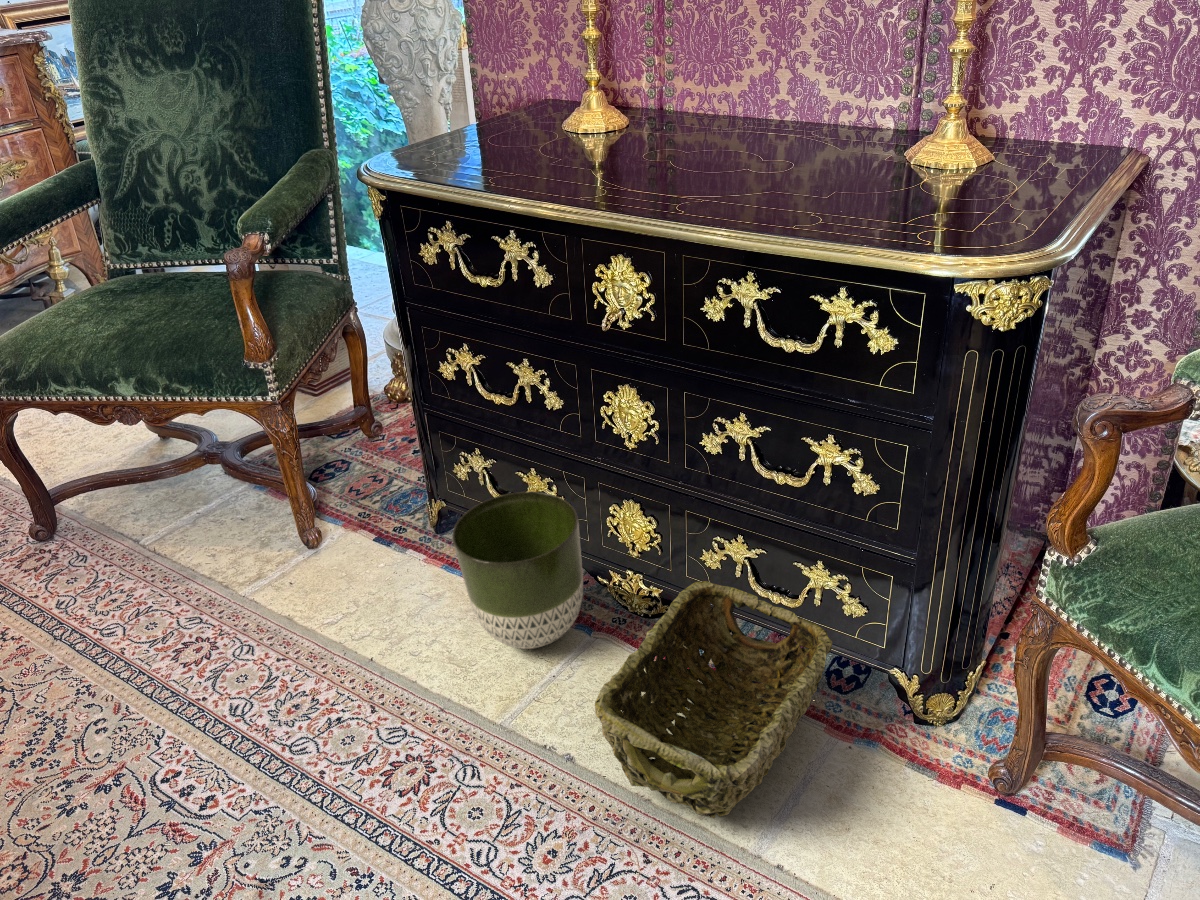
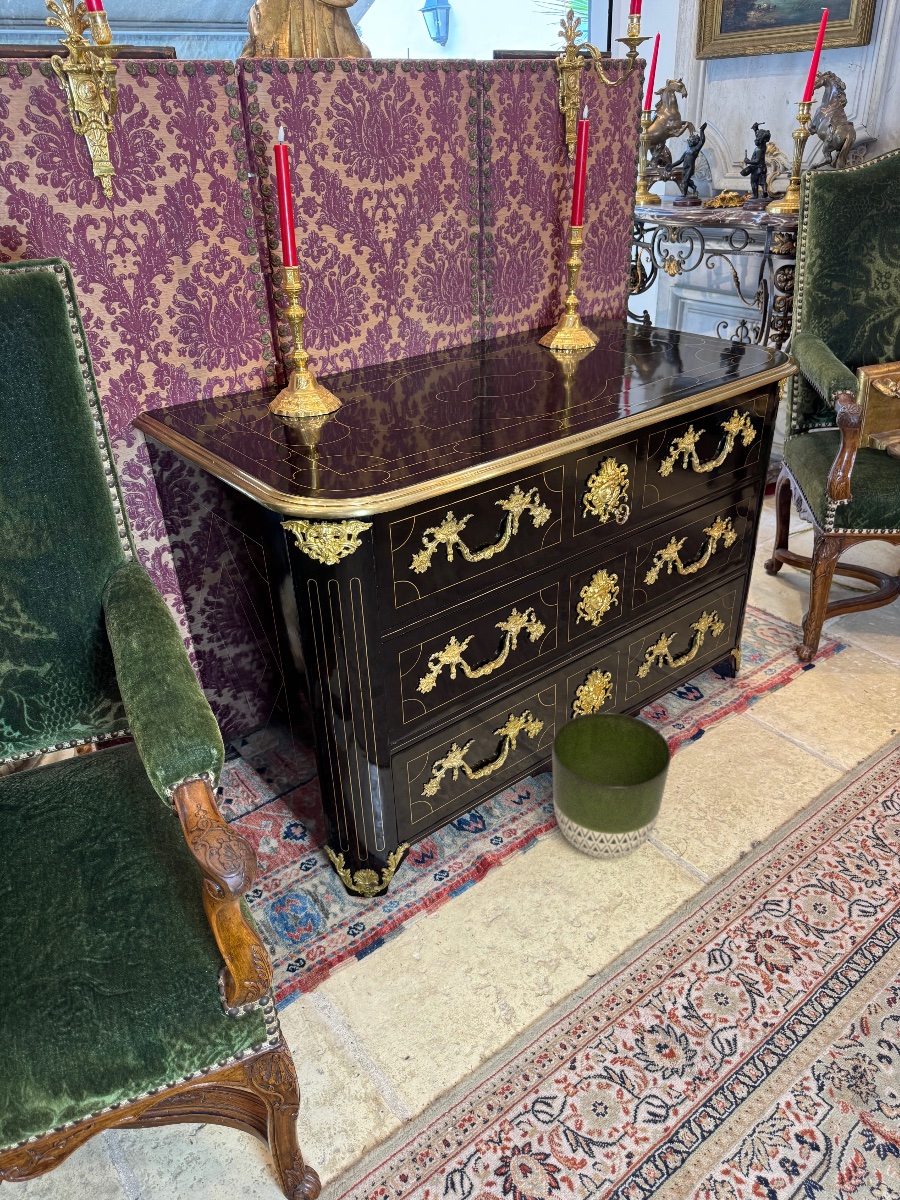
woven basket: present [595,581,833,818] -> none [670,667,871,802]

